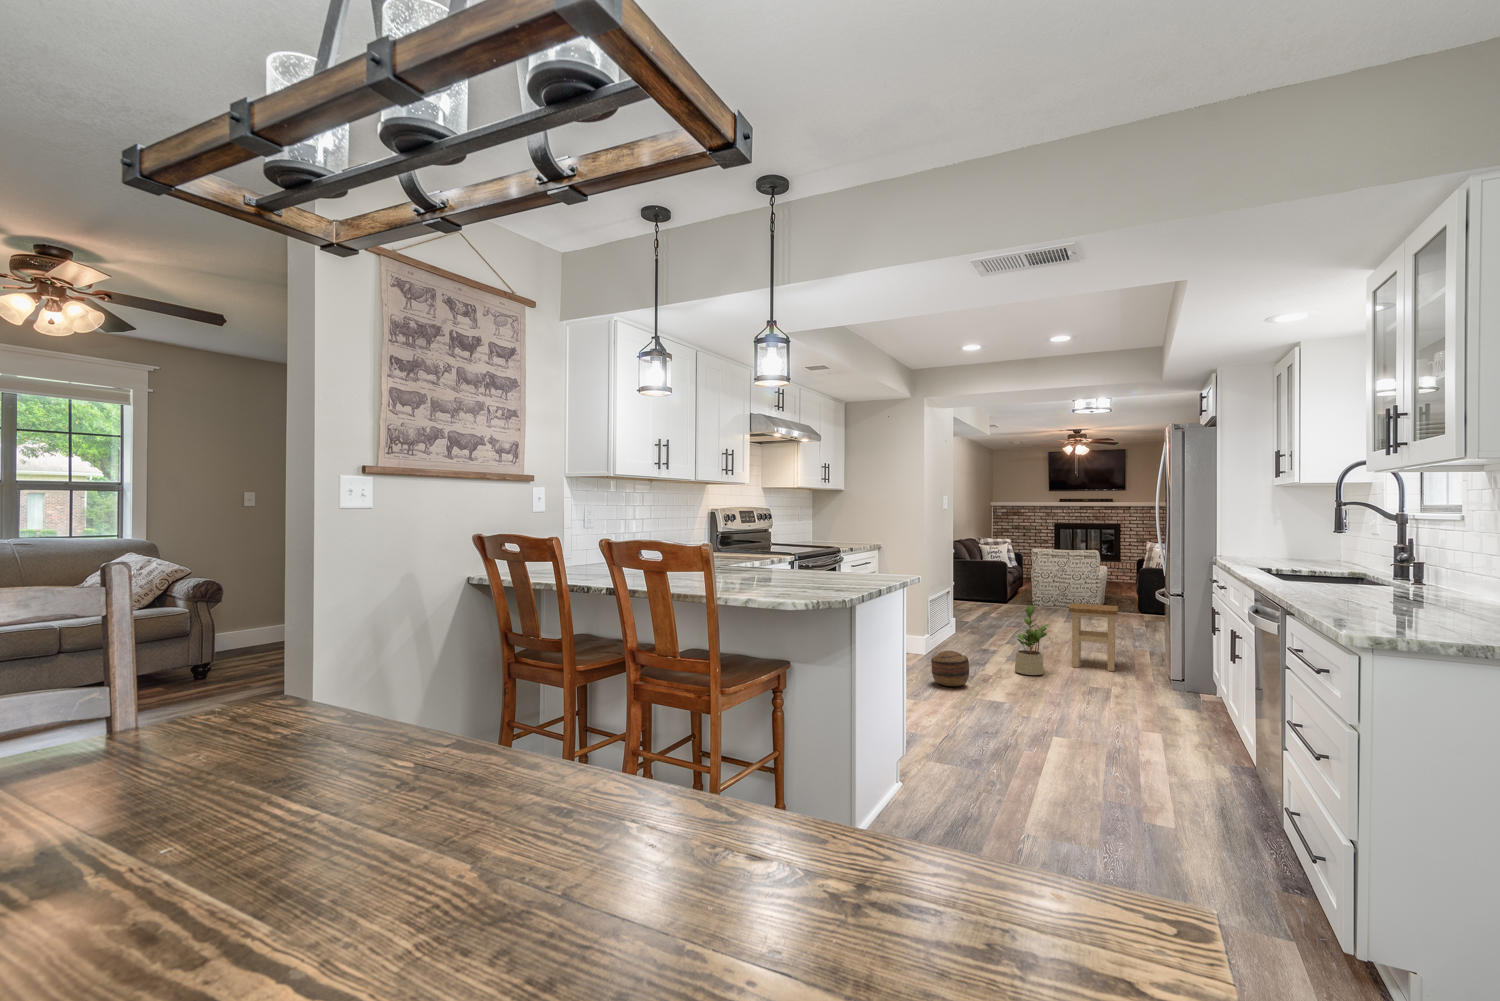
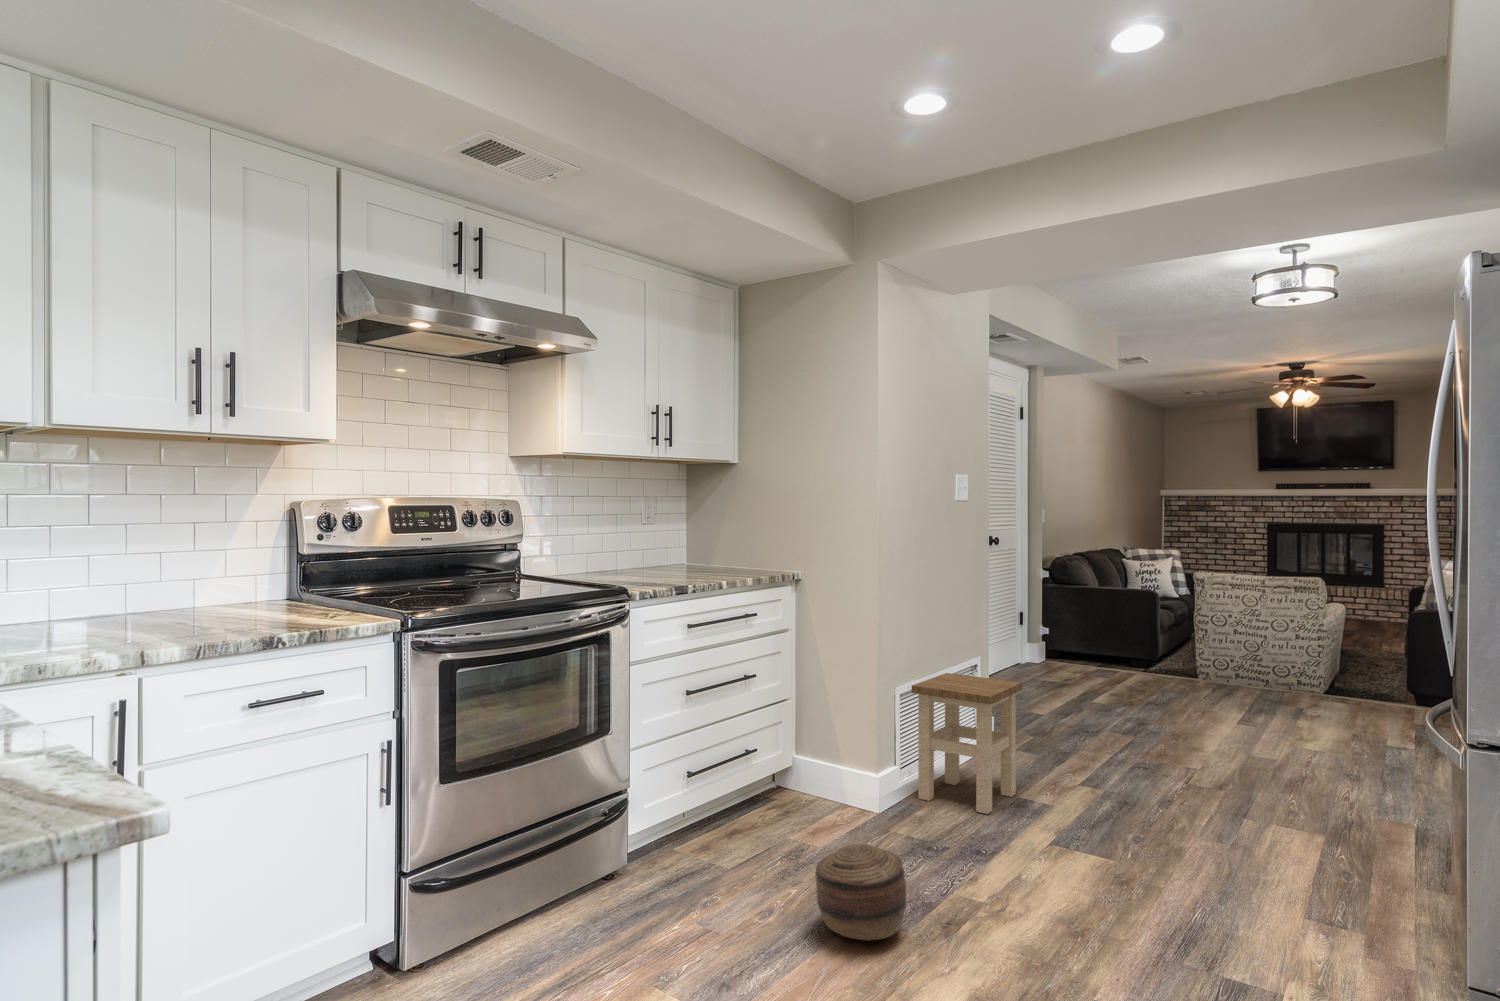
stool: present [1069,603,1118,671] -> present [912,673,1022,814]
potted plant: present [1015,605,1049,675] -> none [1056,727,1143,902]

